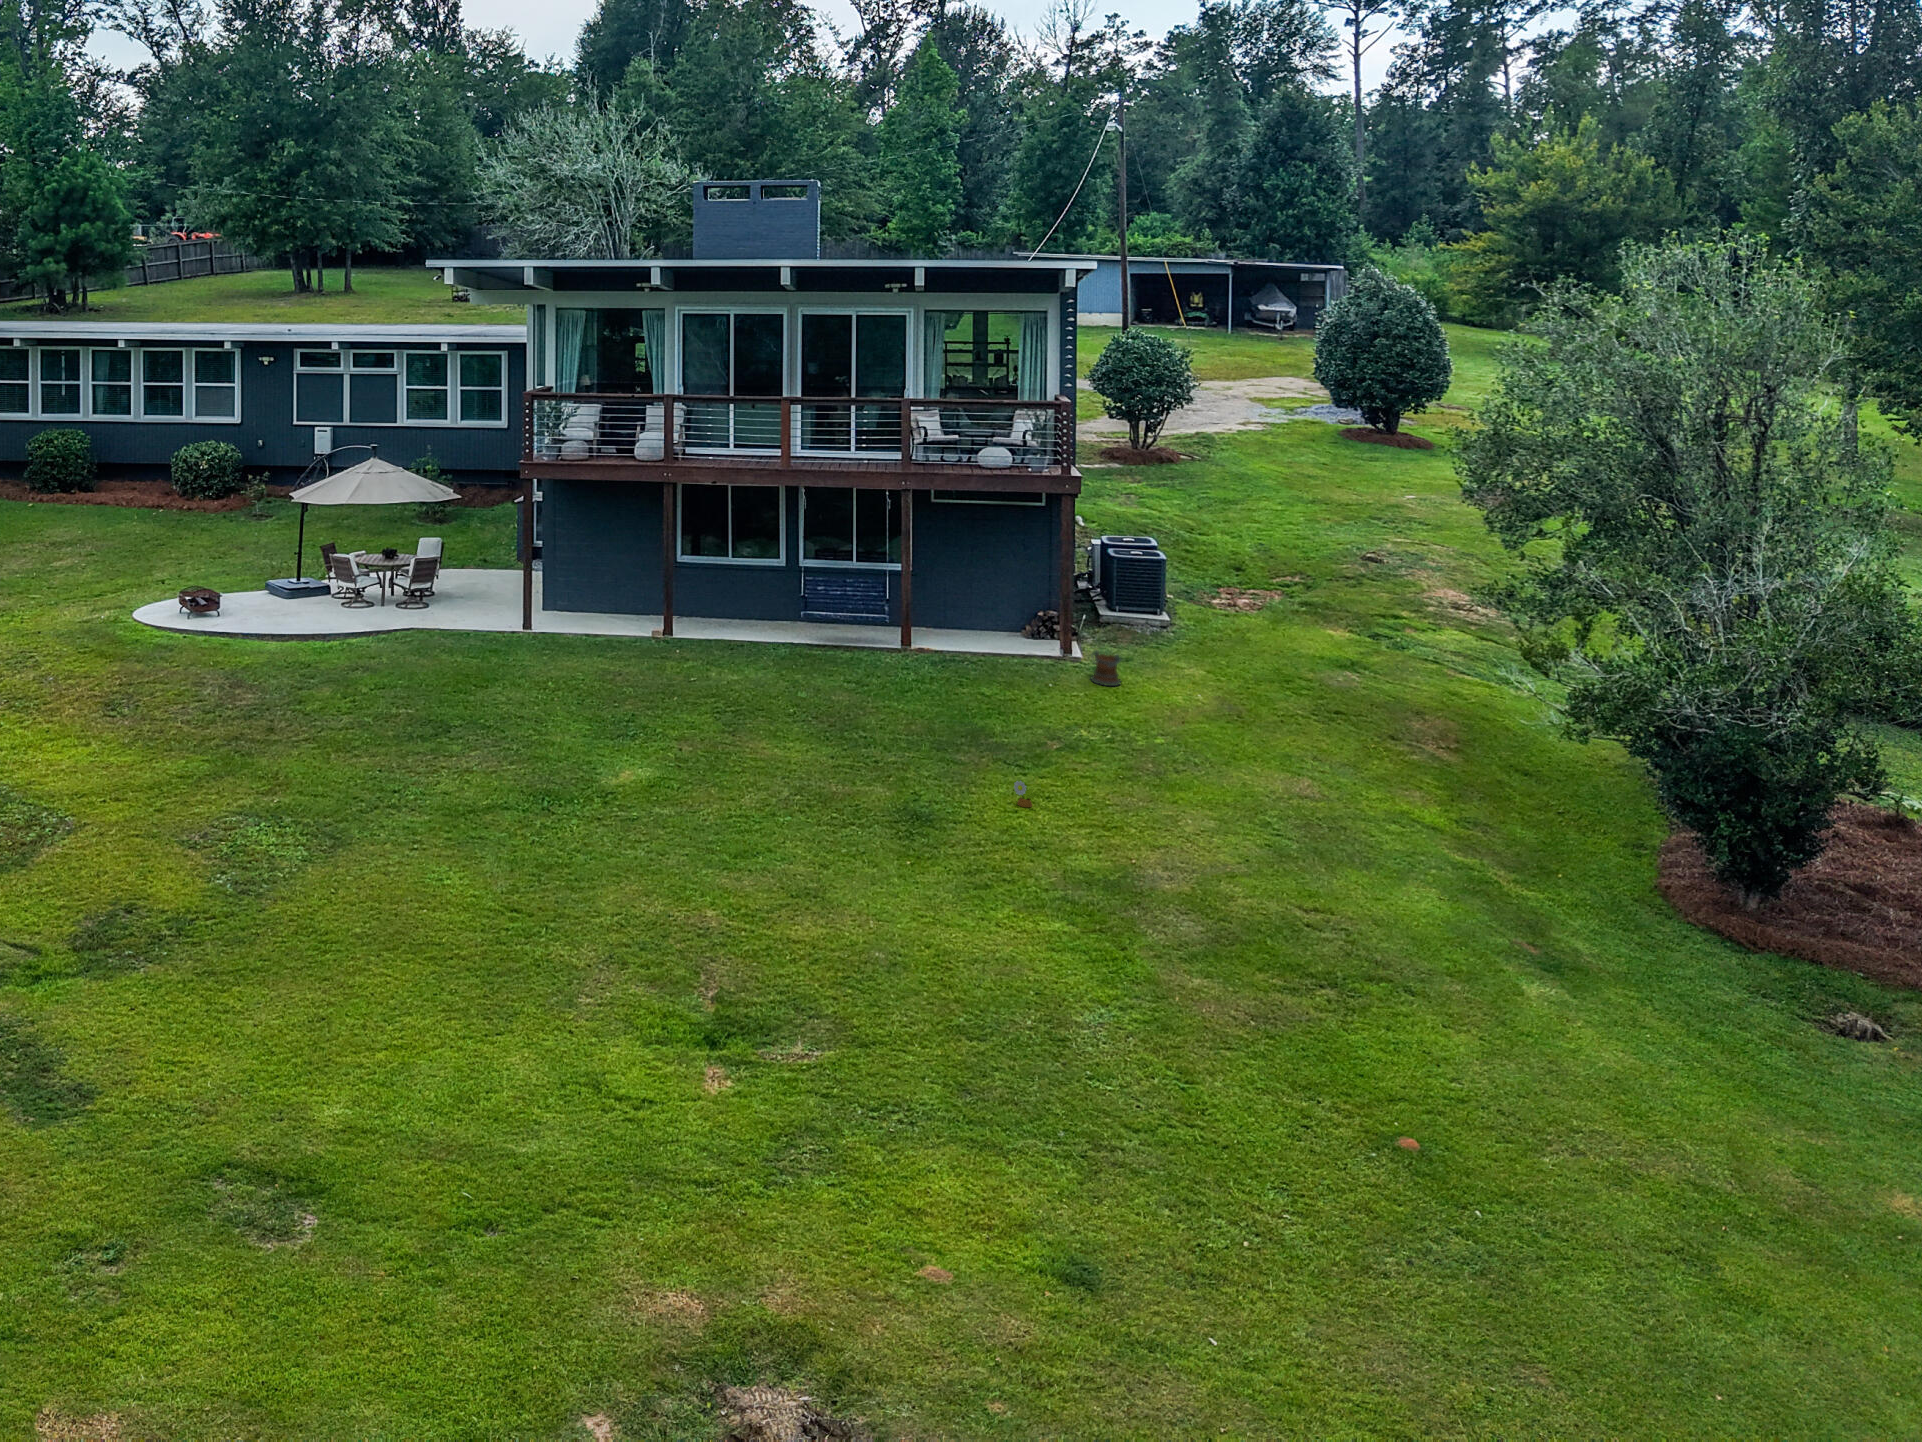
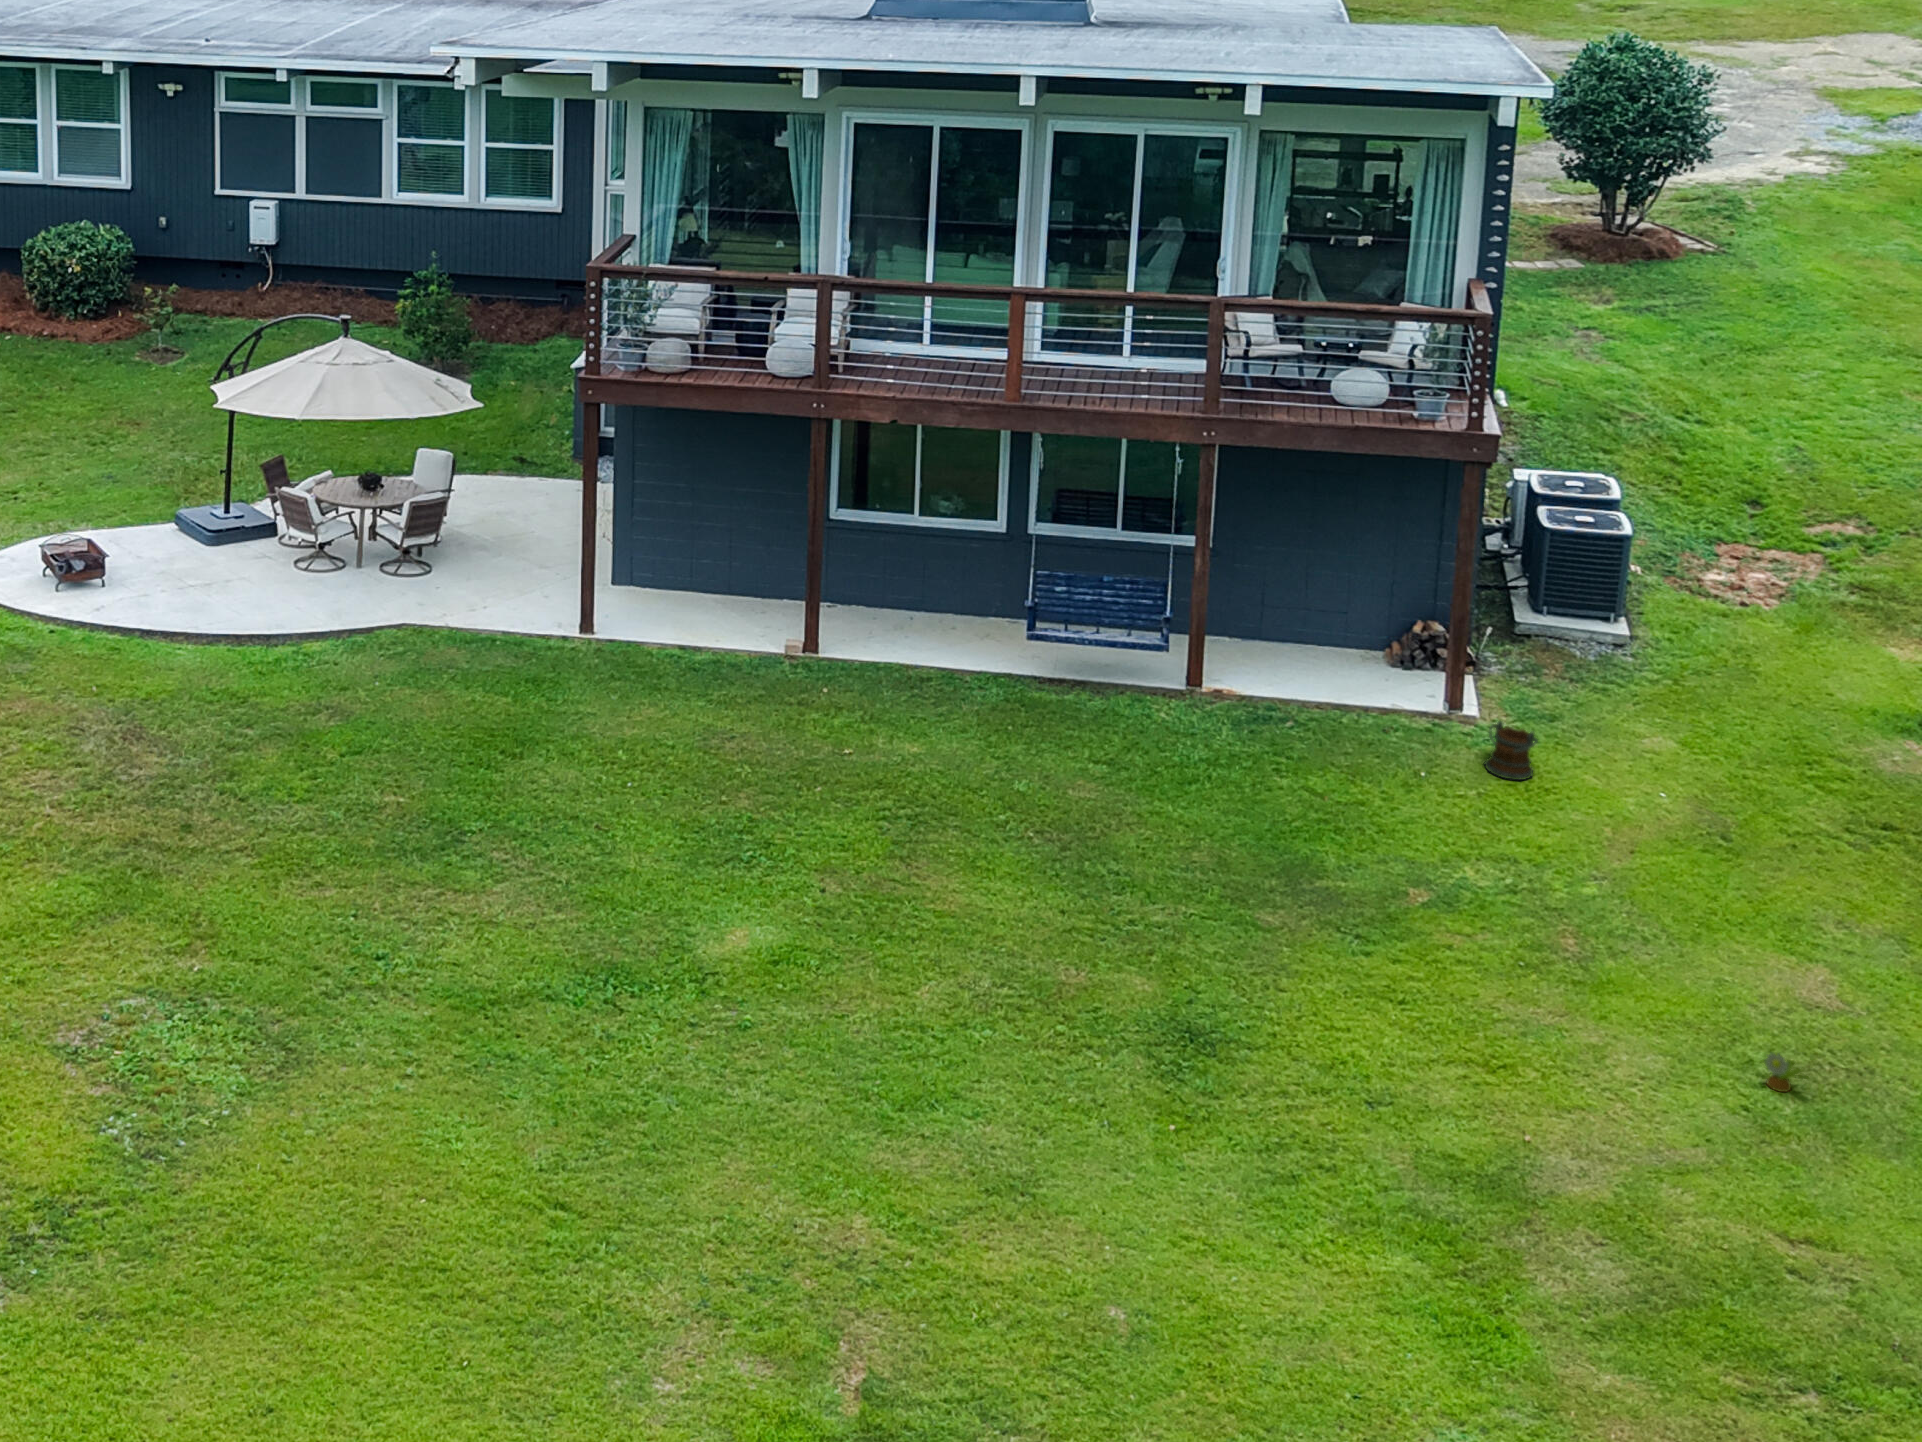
decorative plant: present [1013,780,1041,807] -> present [1764,1053,1808,1092]

